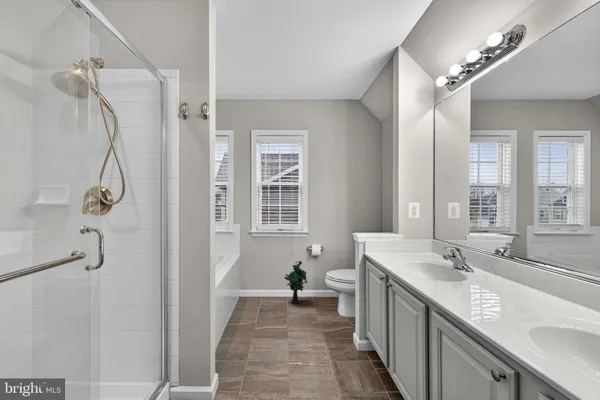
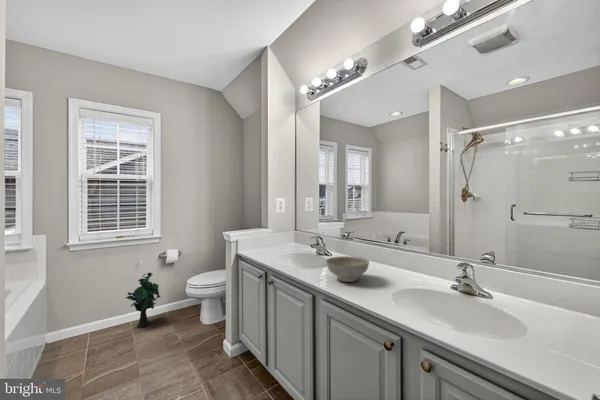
decorative bowl: none [449,270,515,303] -> present [326,256,369,282]

